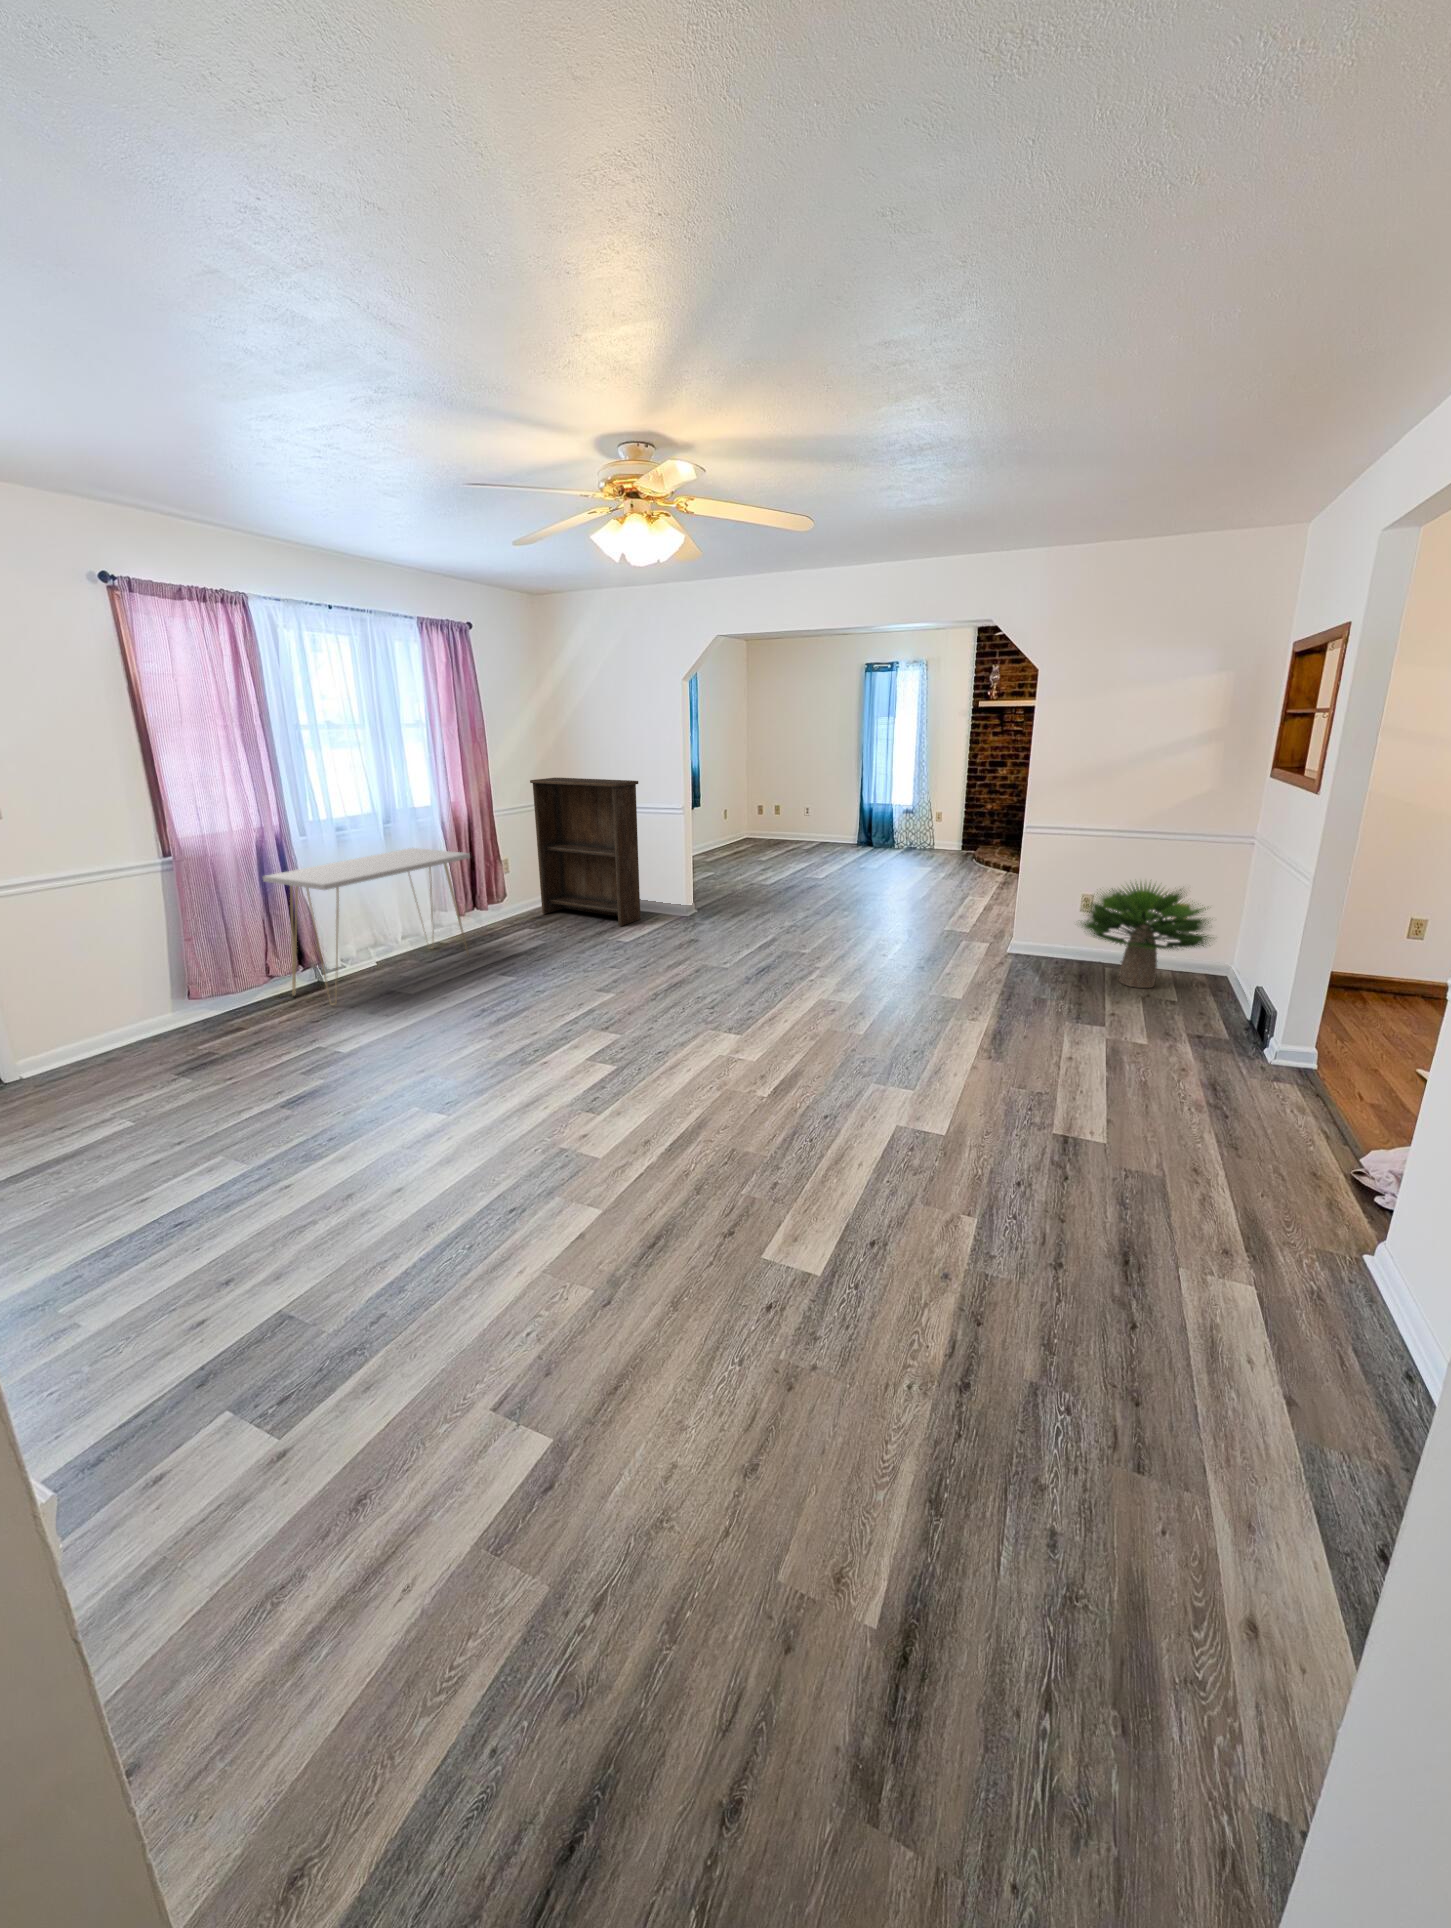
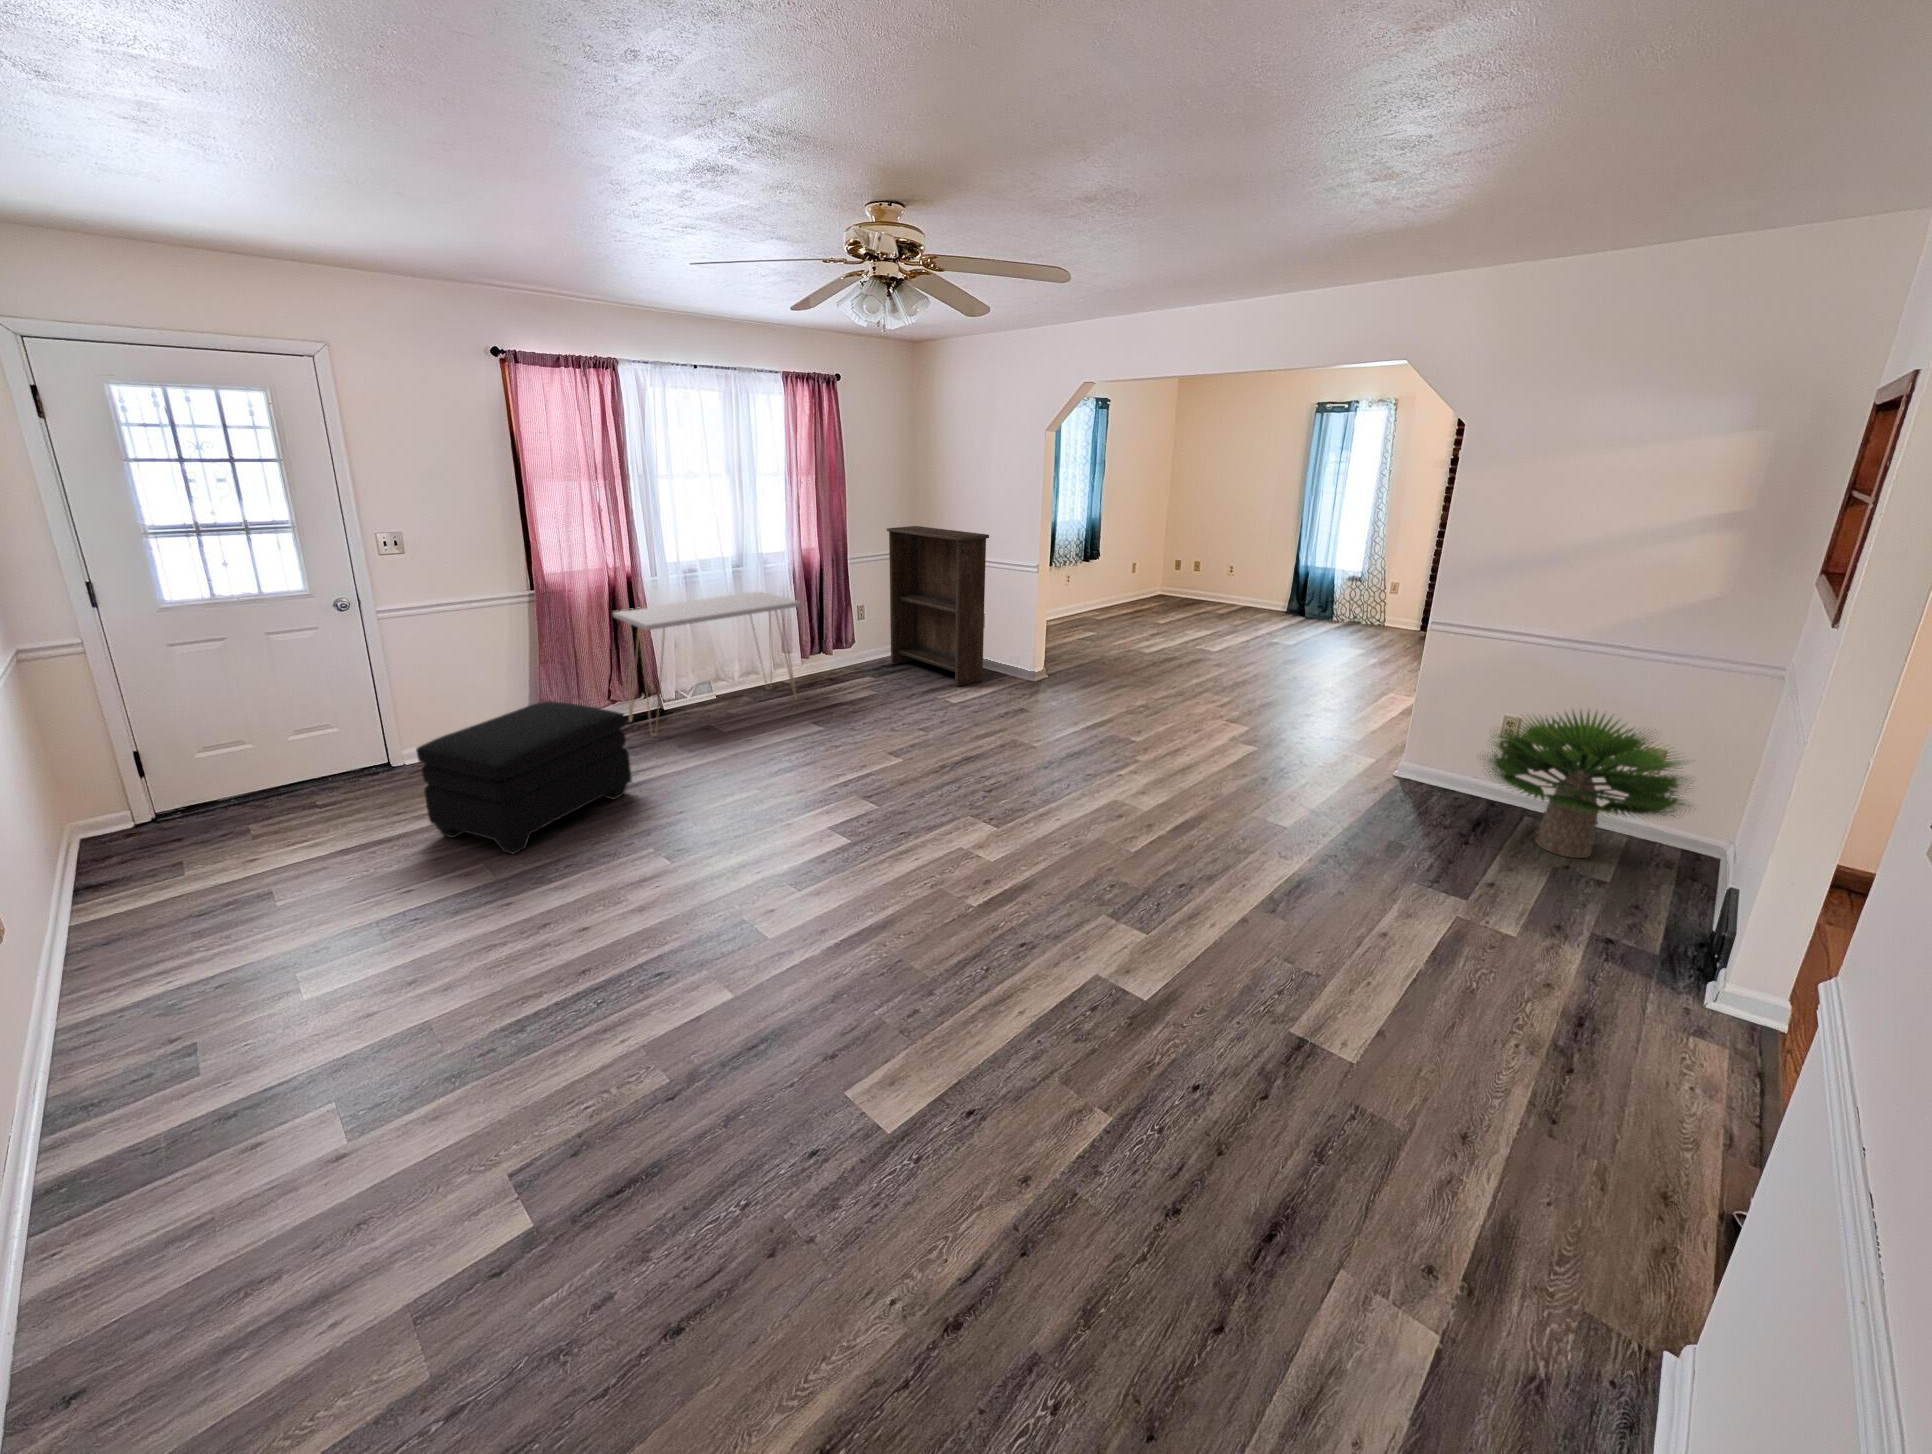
ottoman: none [105,972,349,1139] -> present [416,701,632,854]

